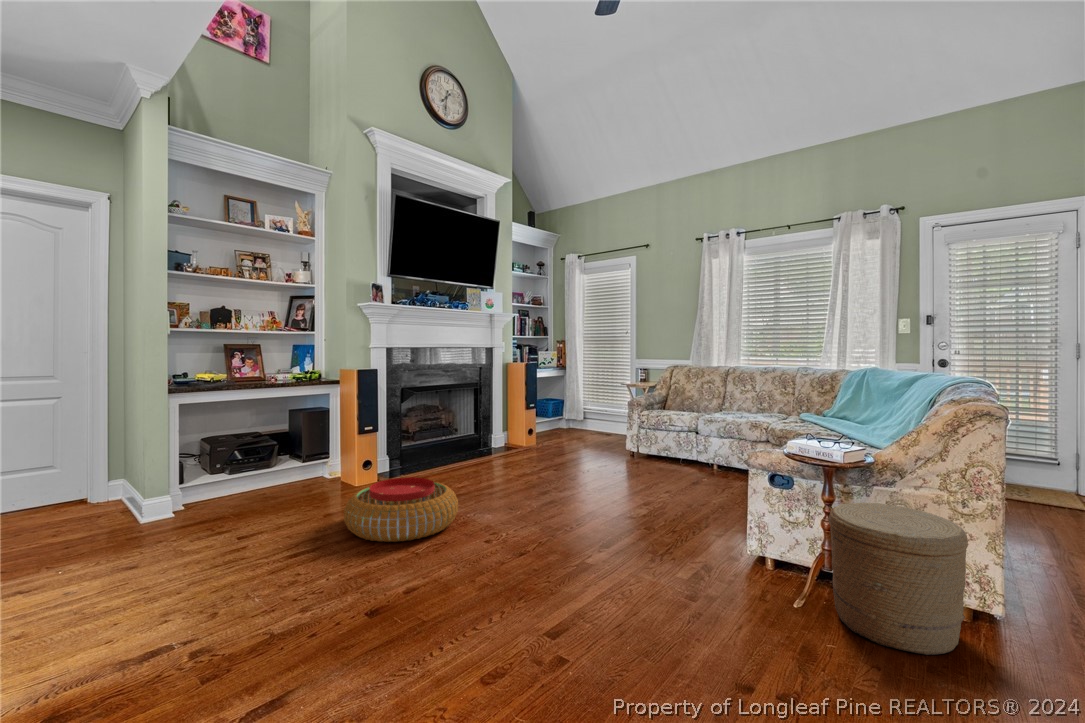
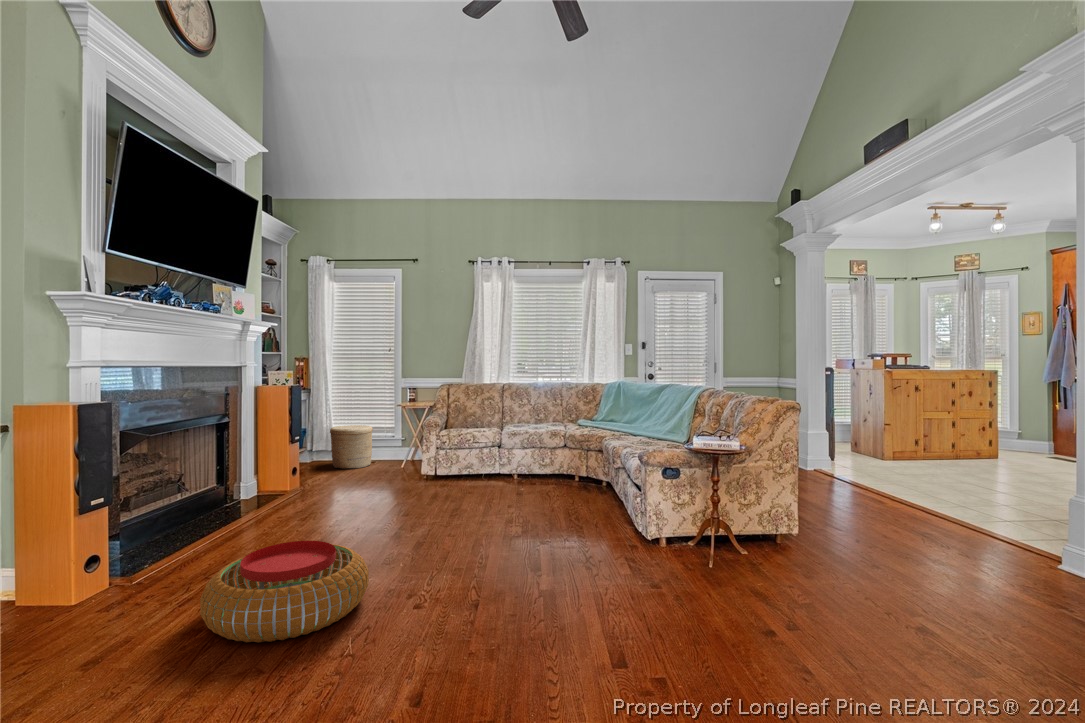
woven basket: present [829,503,968,655] -> present [330,425,373,469]

